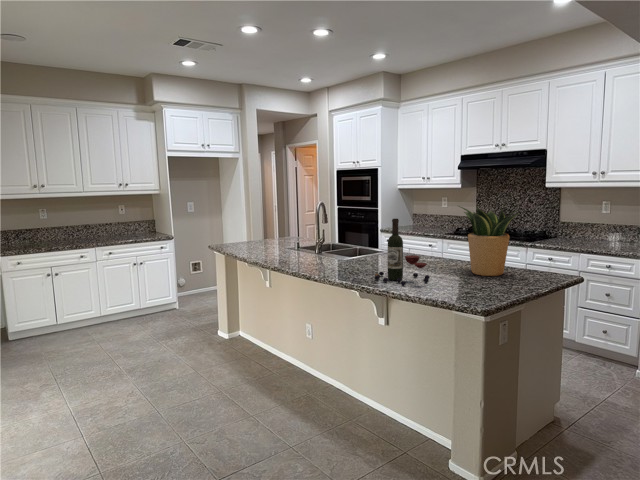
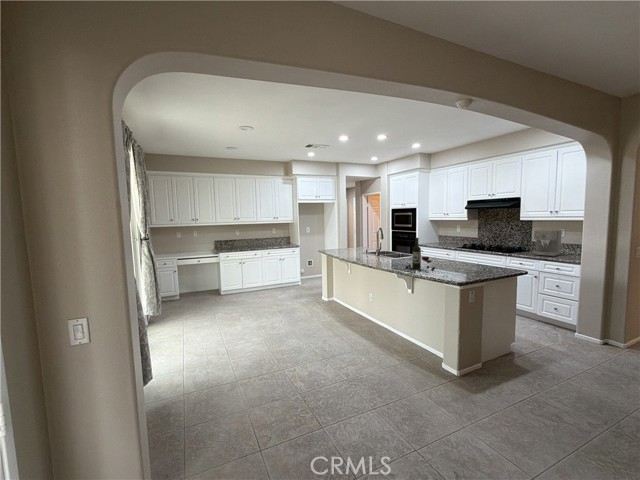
coffee maker: none [567,202,609,245] -> present [533,230,562,256]
potted plant: present [459,206,520,276] -> none [452,231,486,269]

